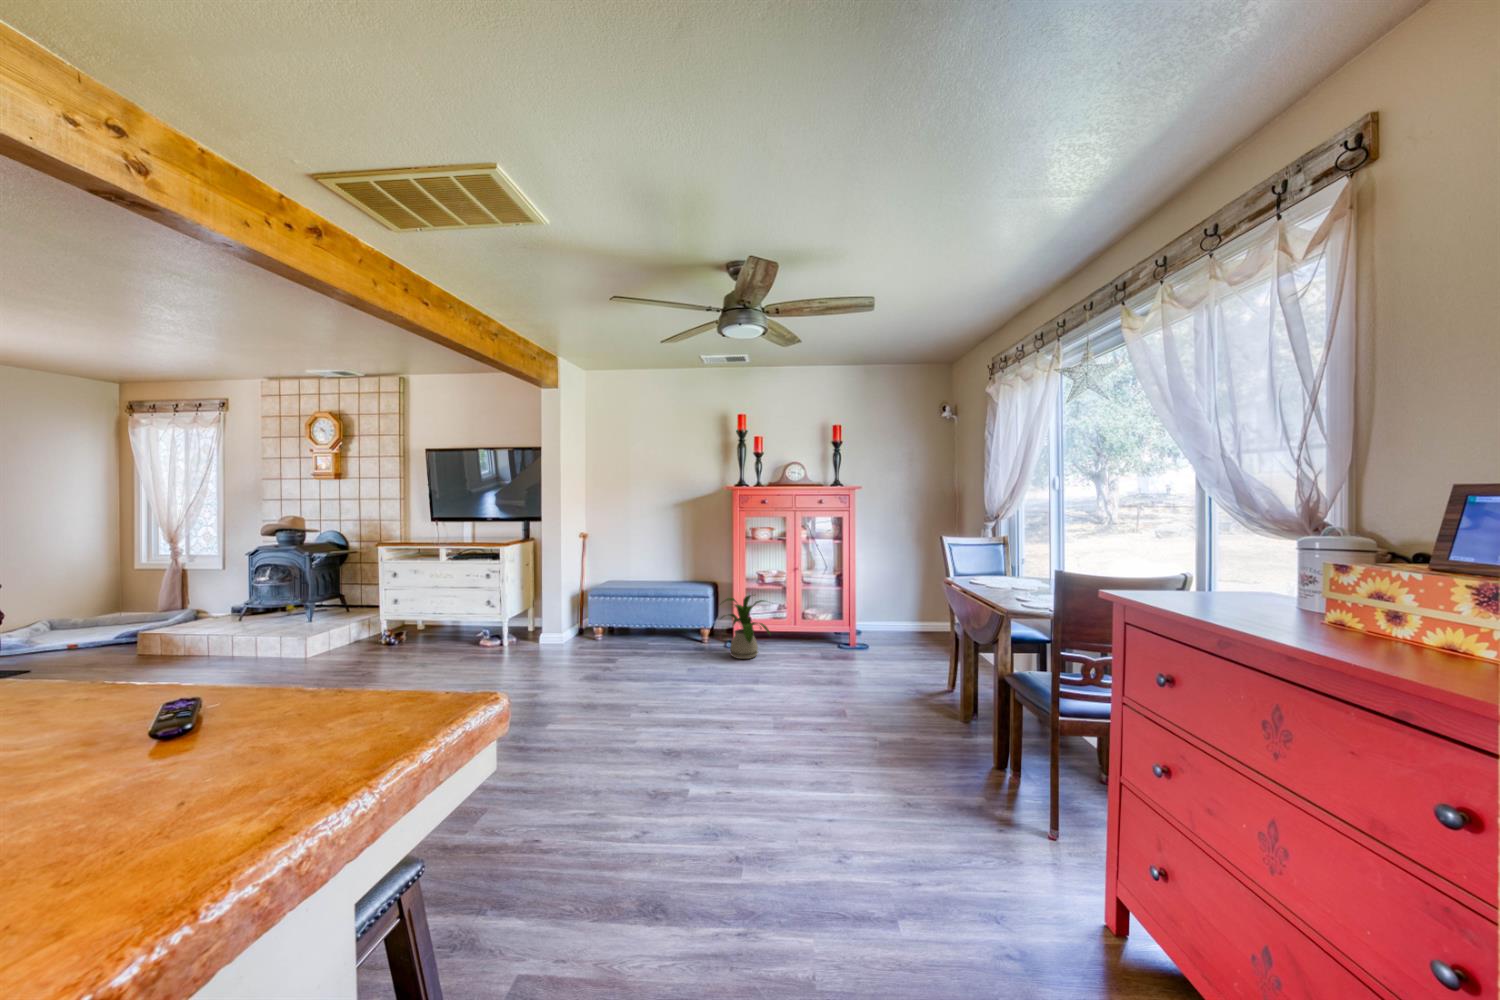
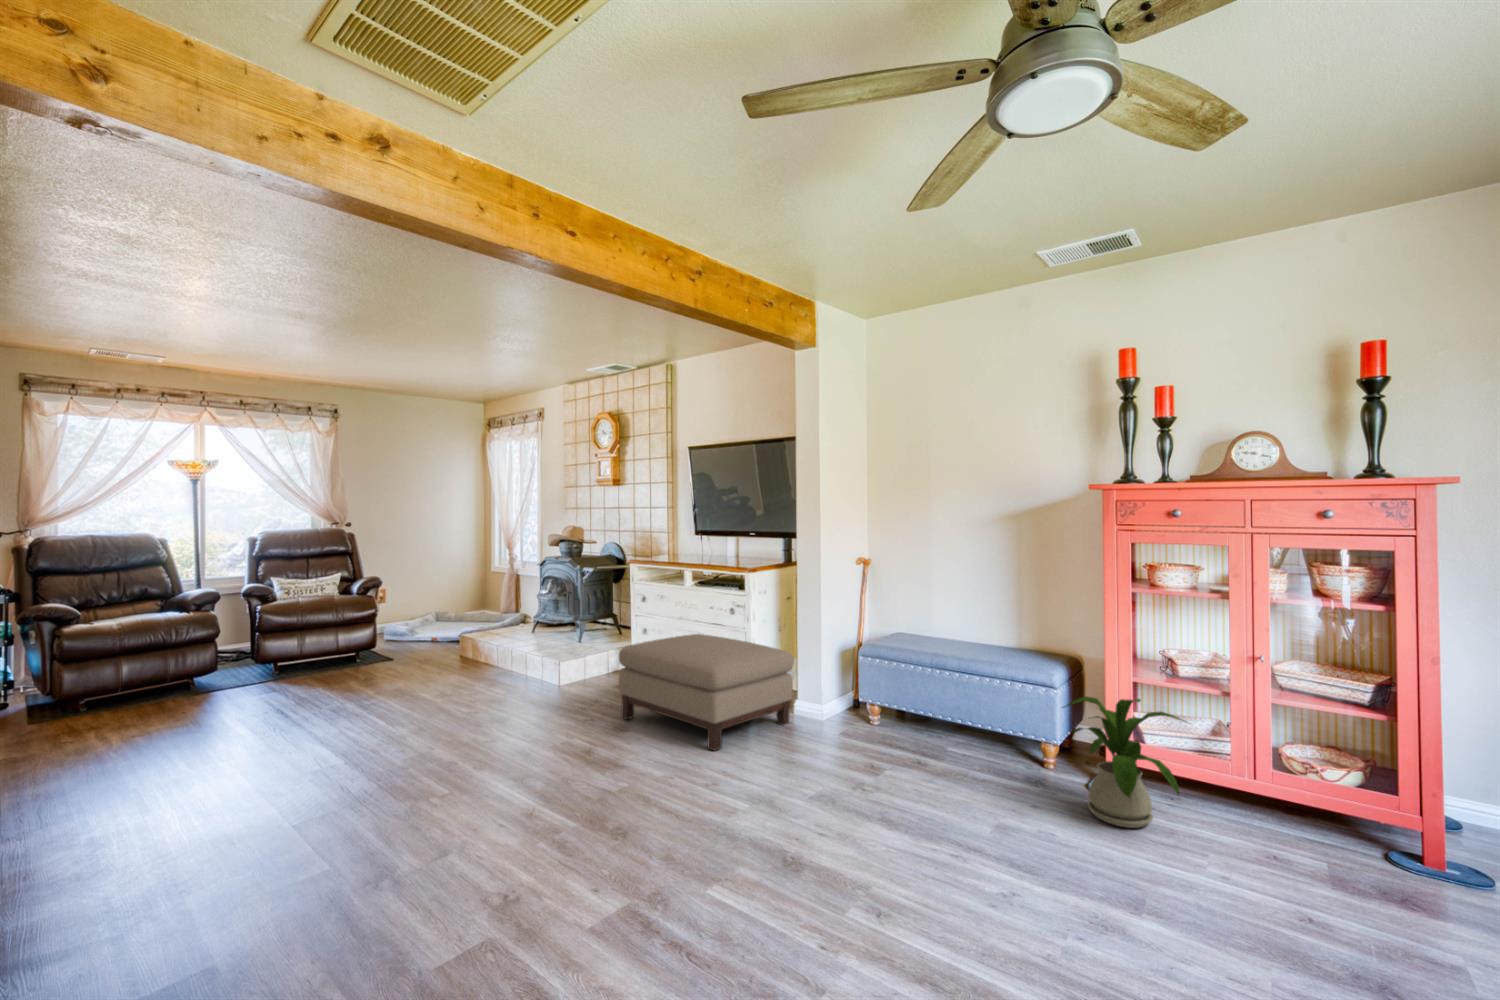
ottoman: none [394,597,544,673] -> present [619,634,794,751]

